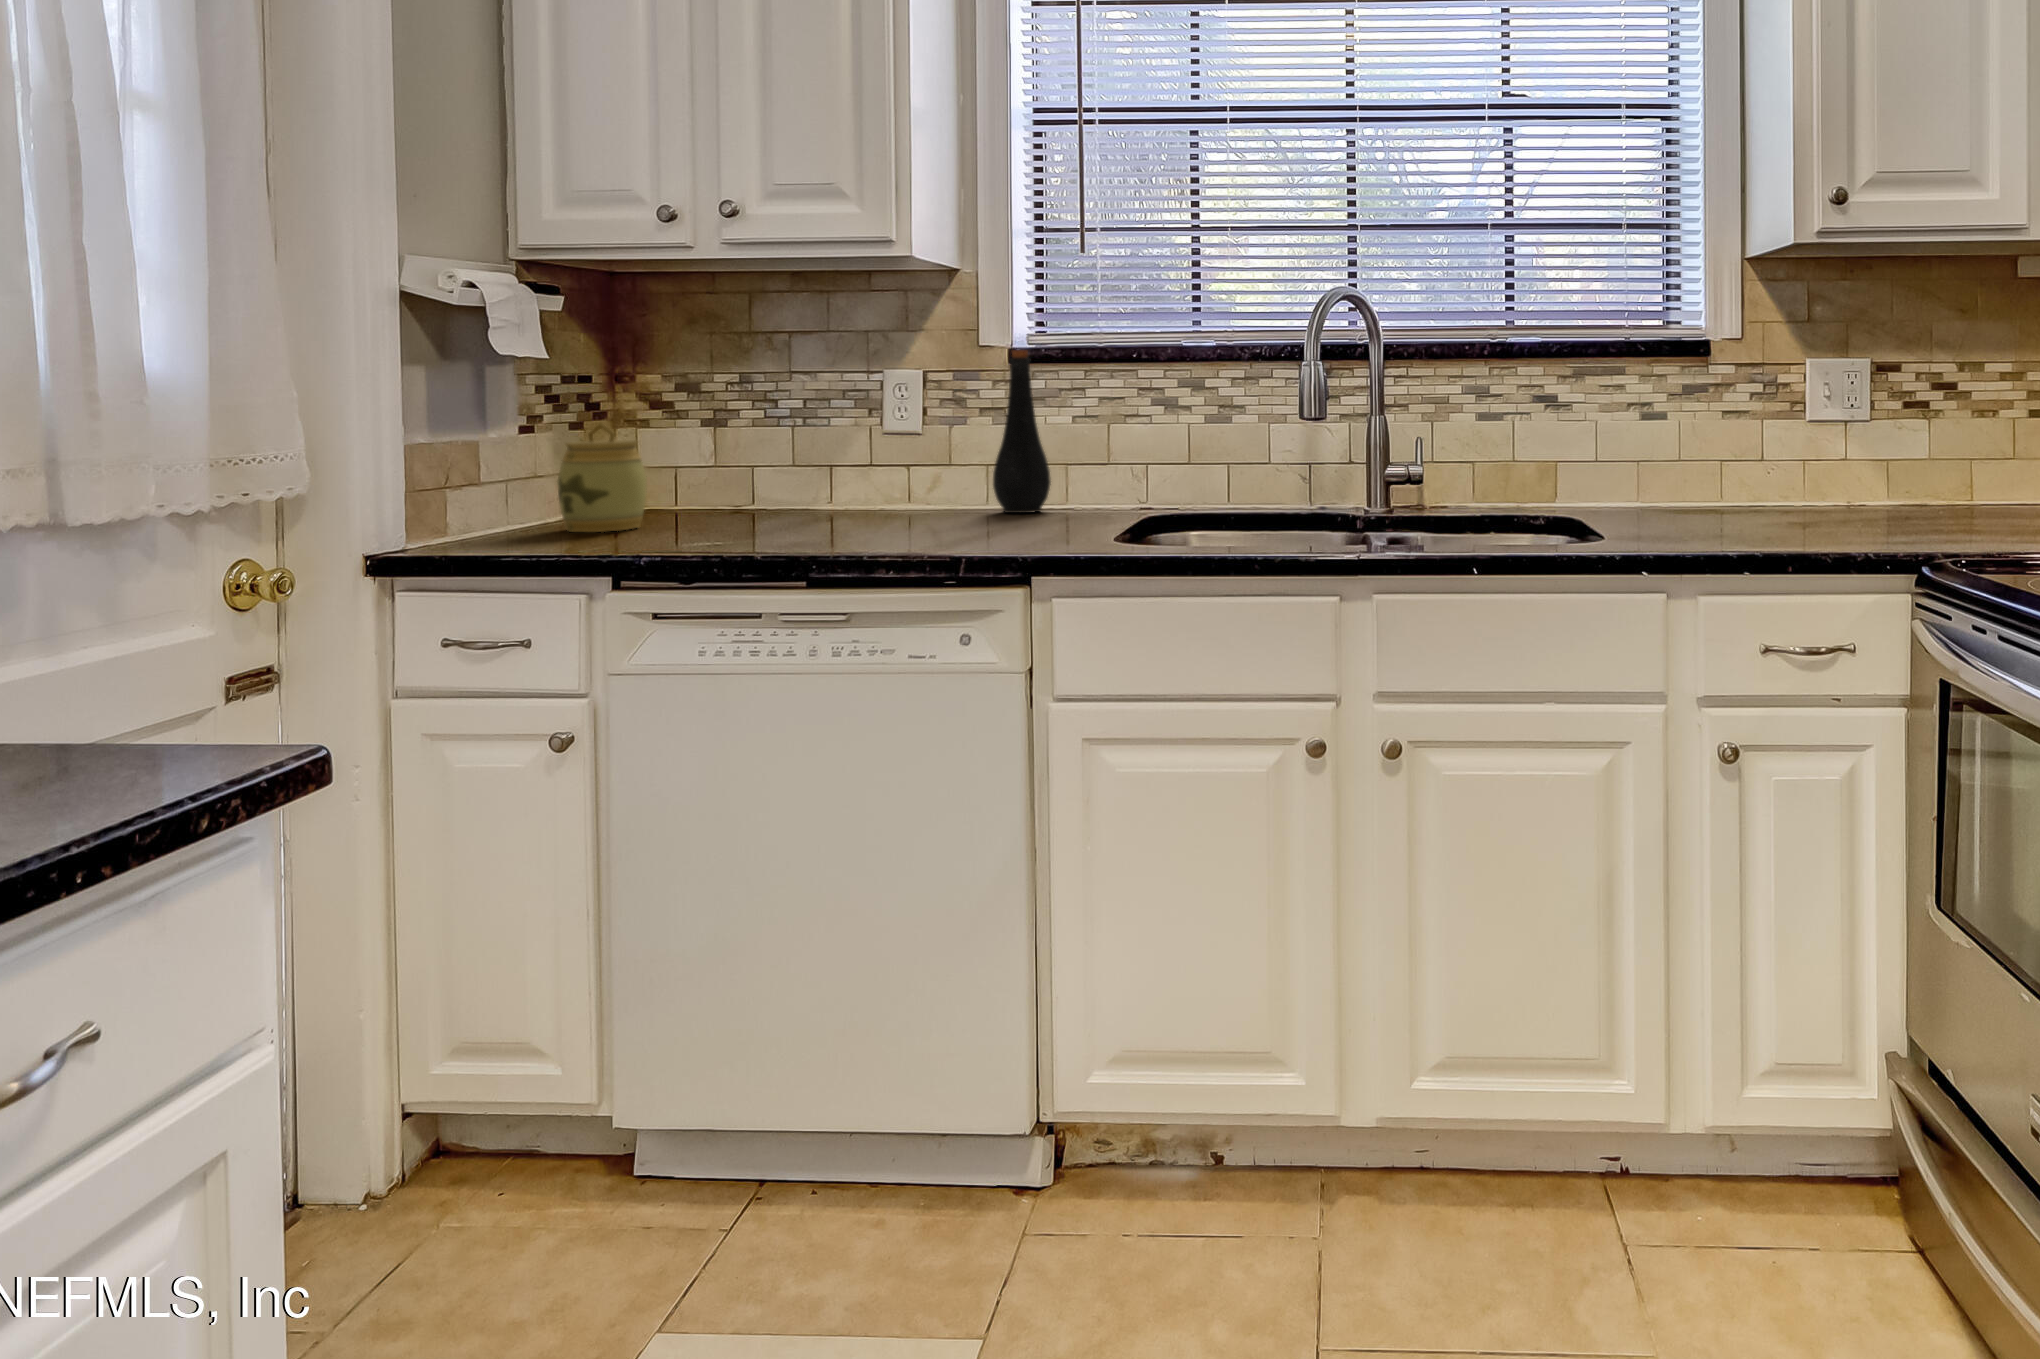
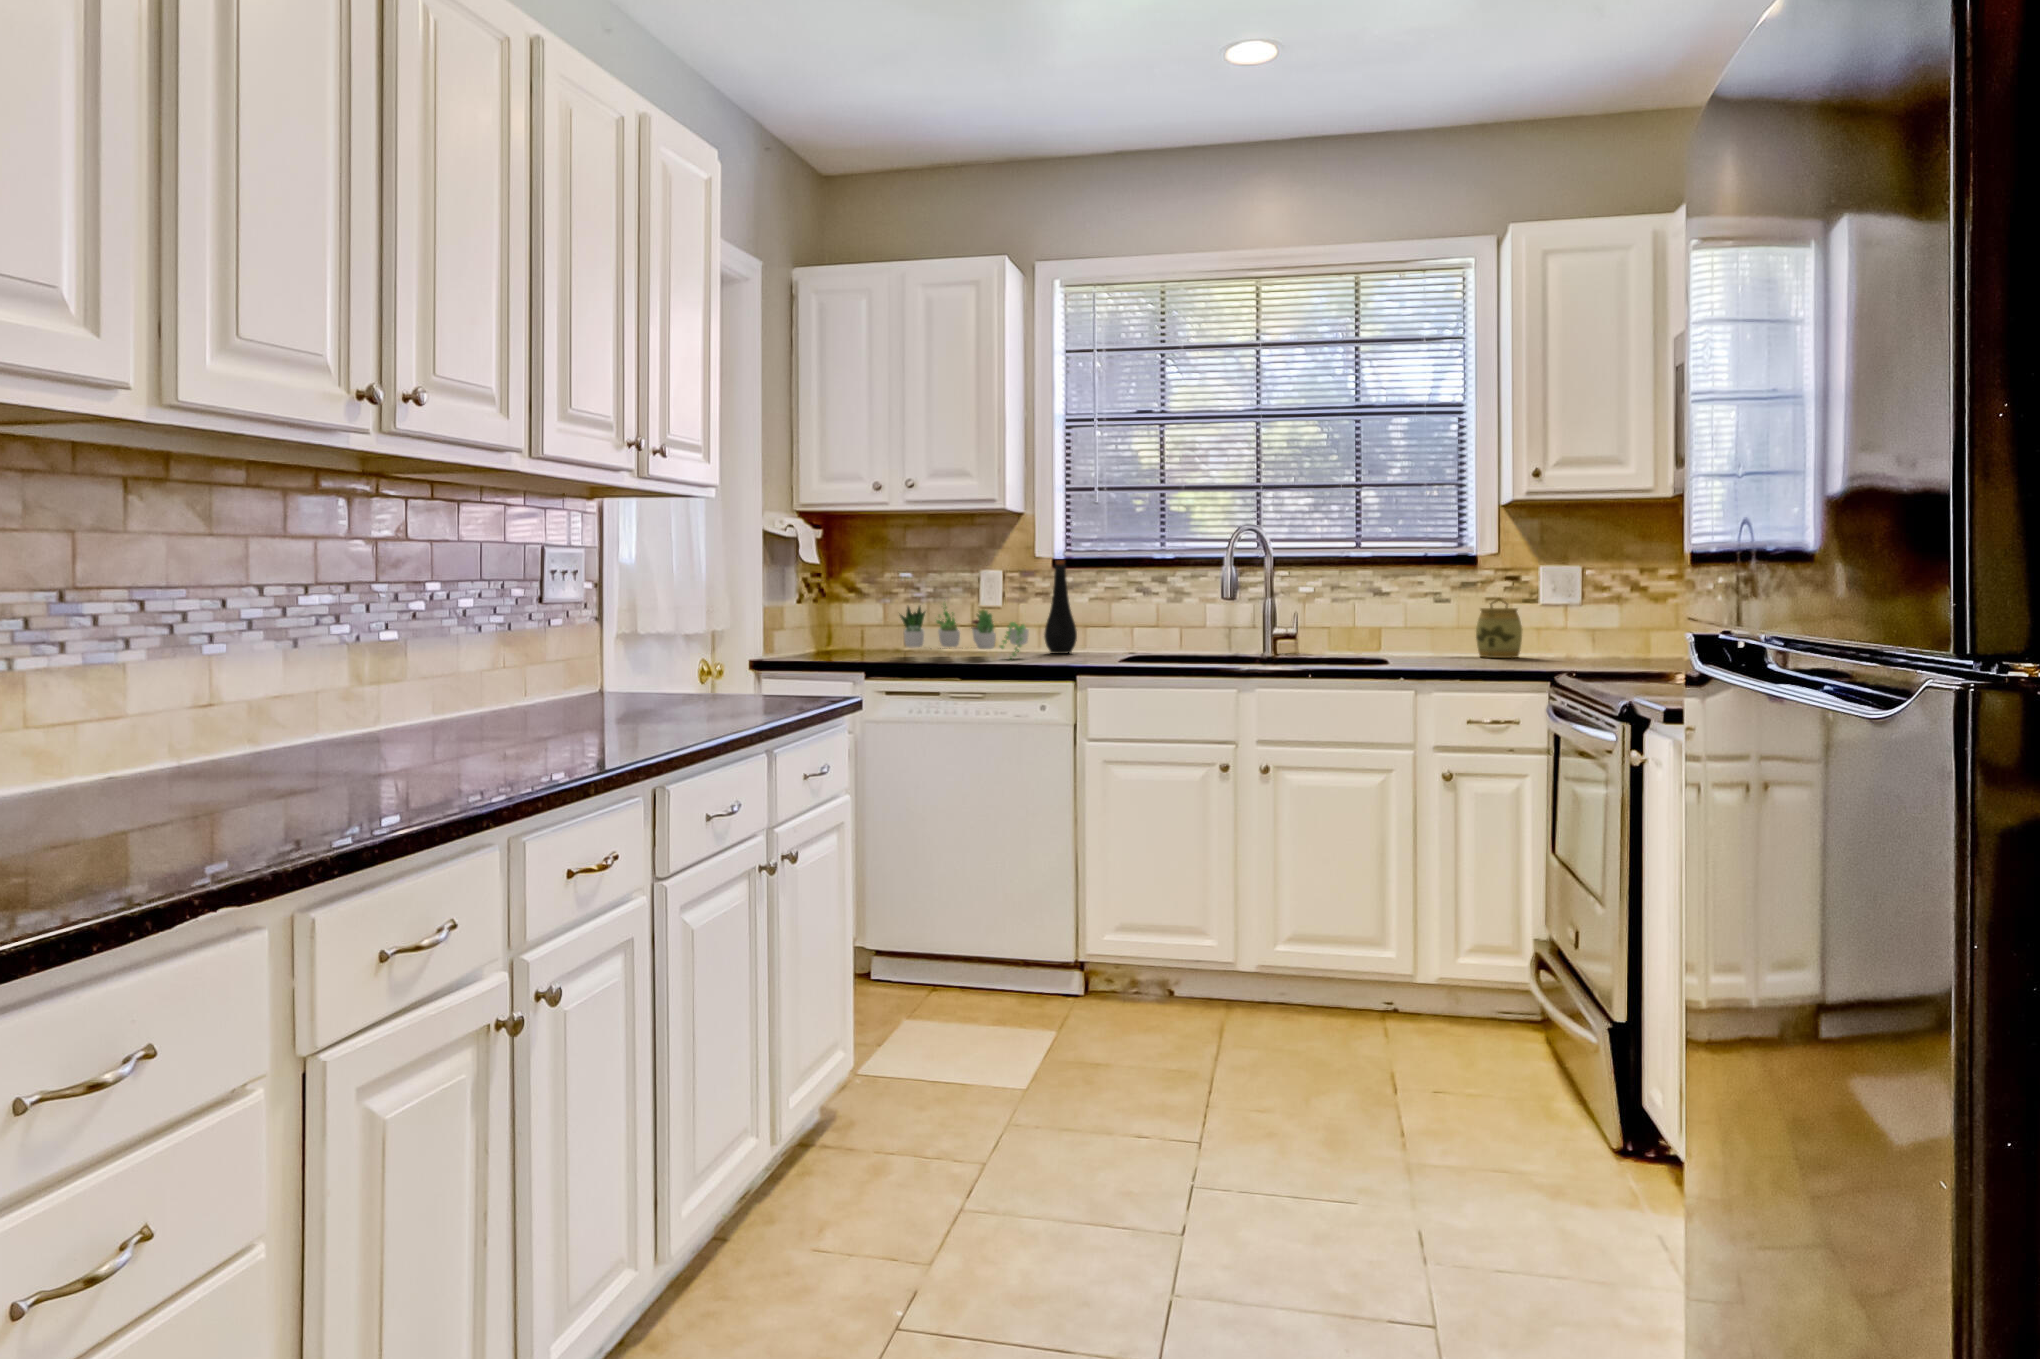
succulent plant: none [704,422,956,535] -> present [900,605,1029,658]
jar: present [557,423,647,532] -> present [1476,598,1522,658]

